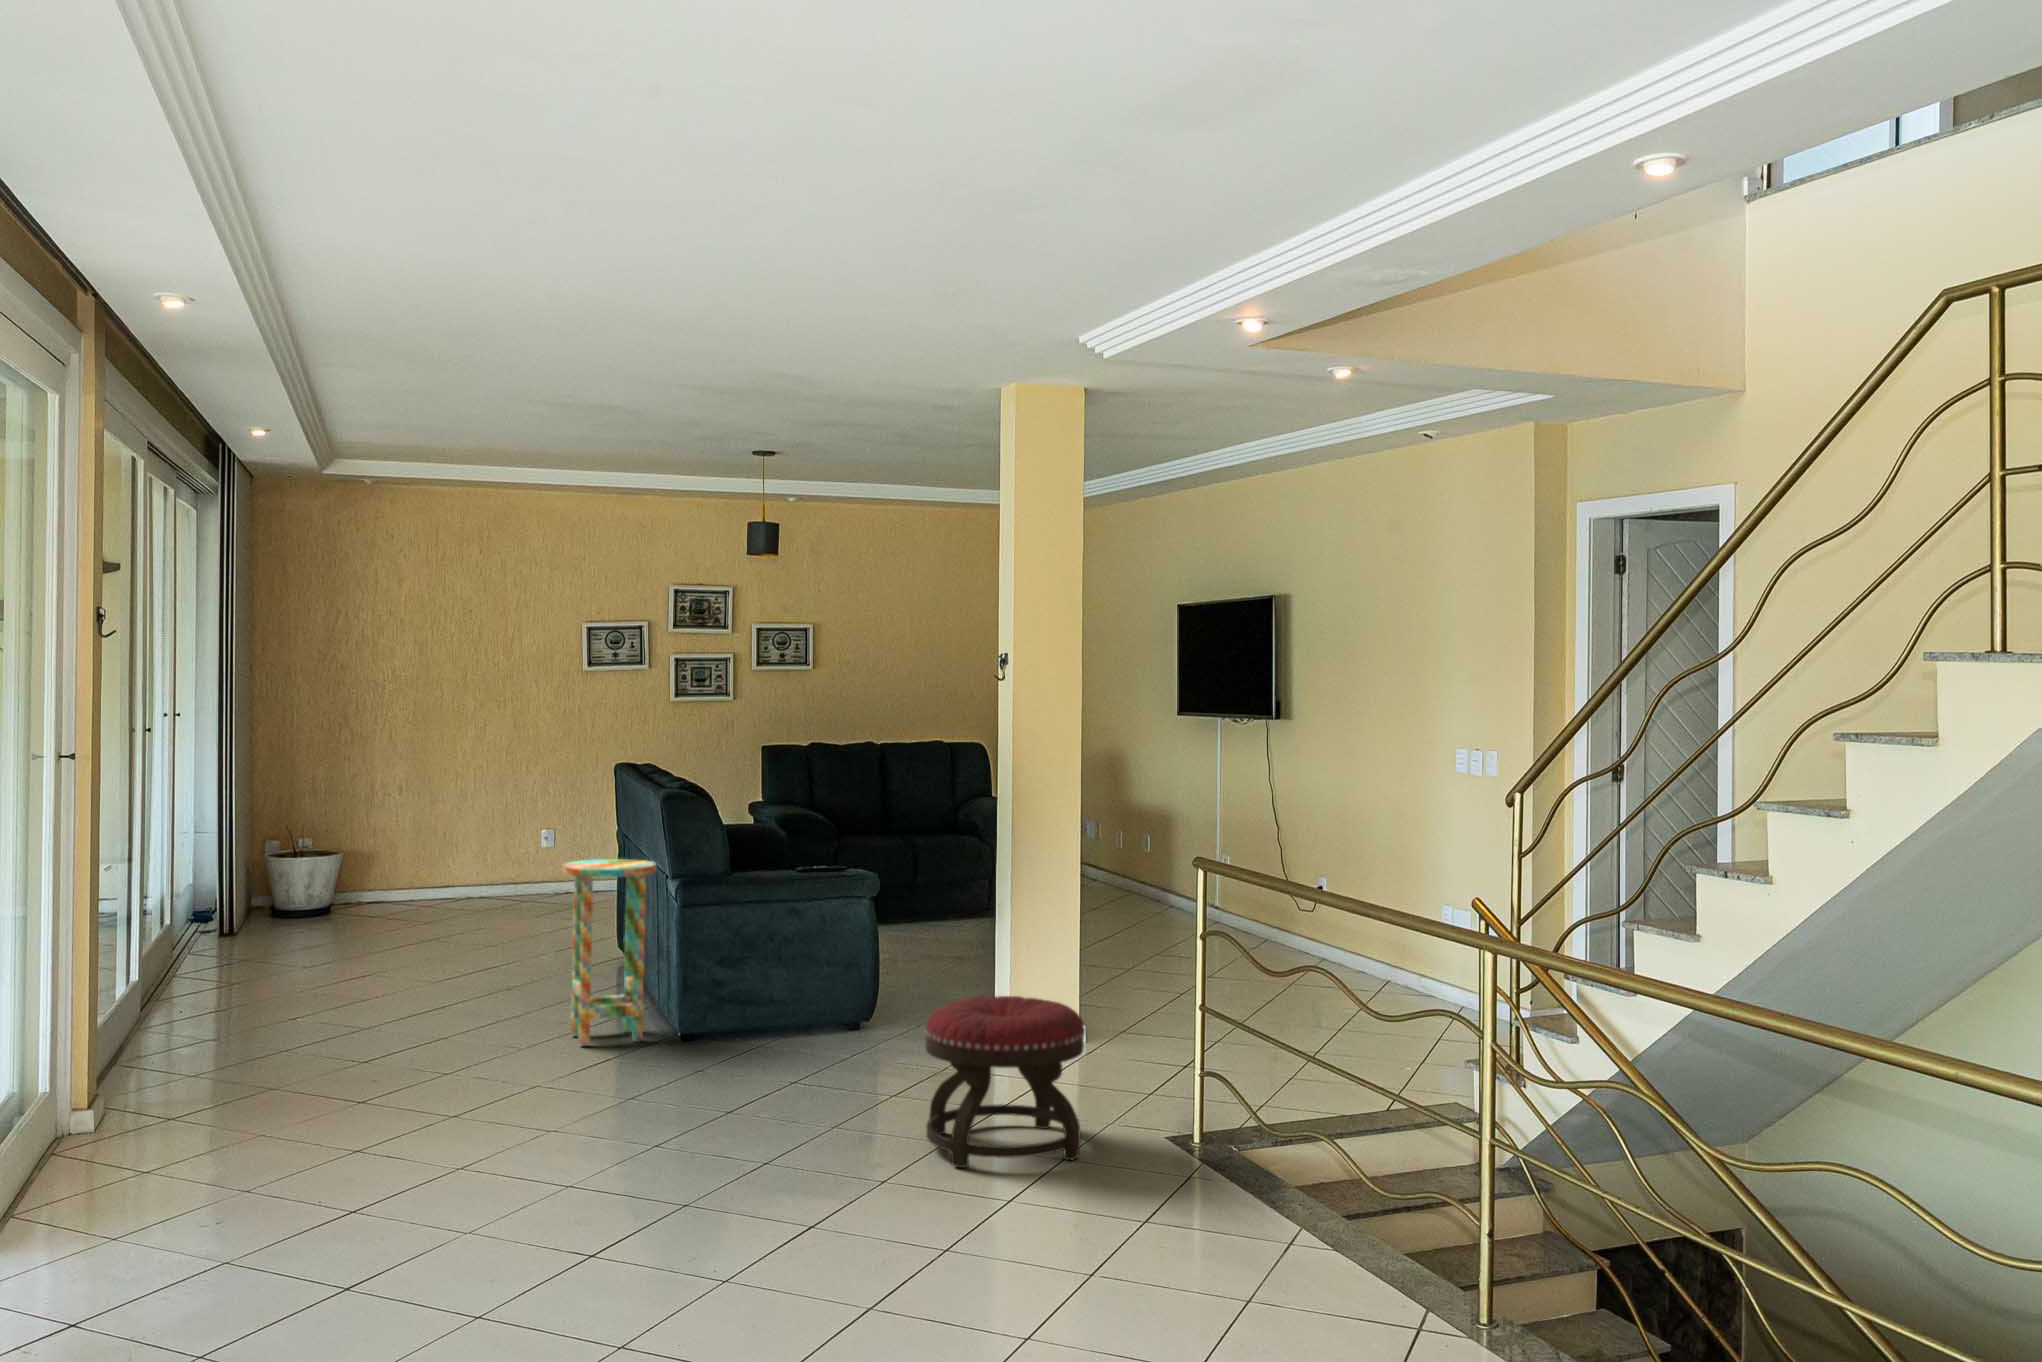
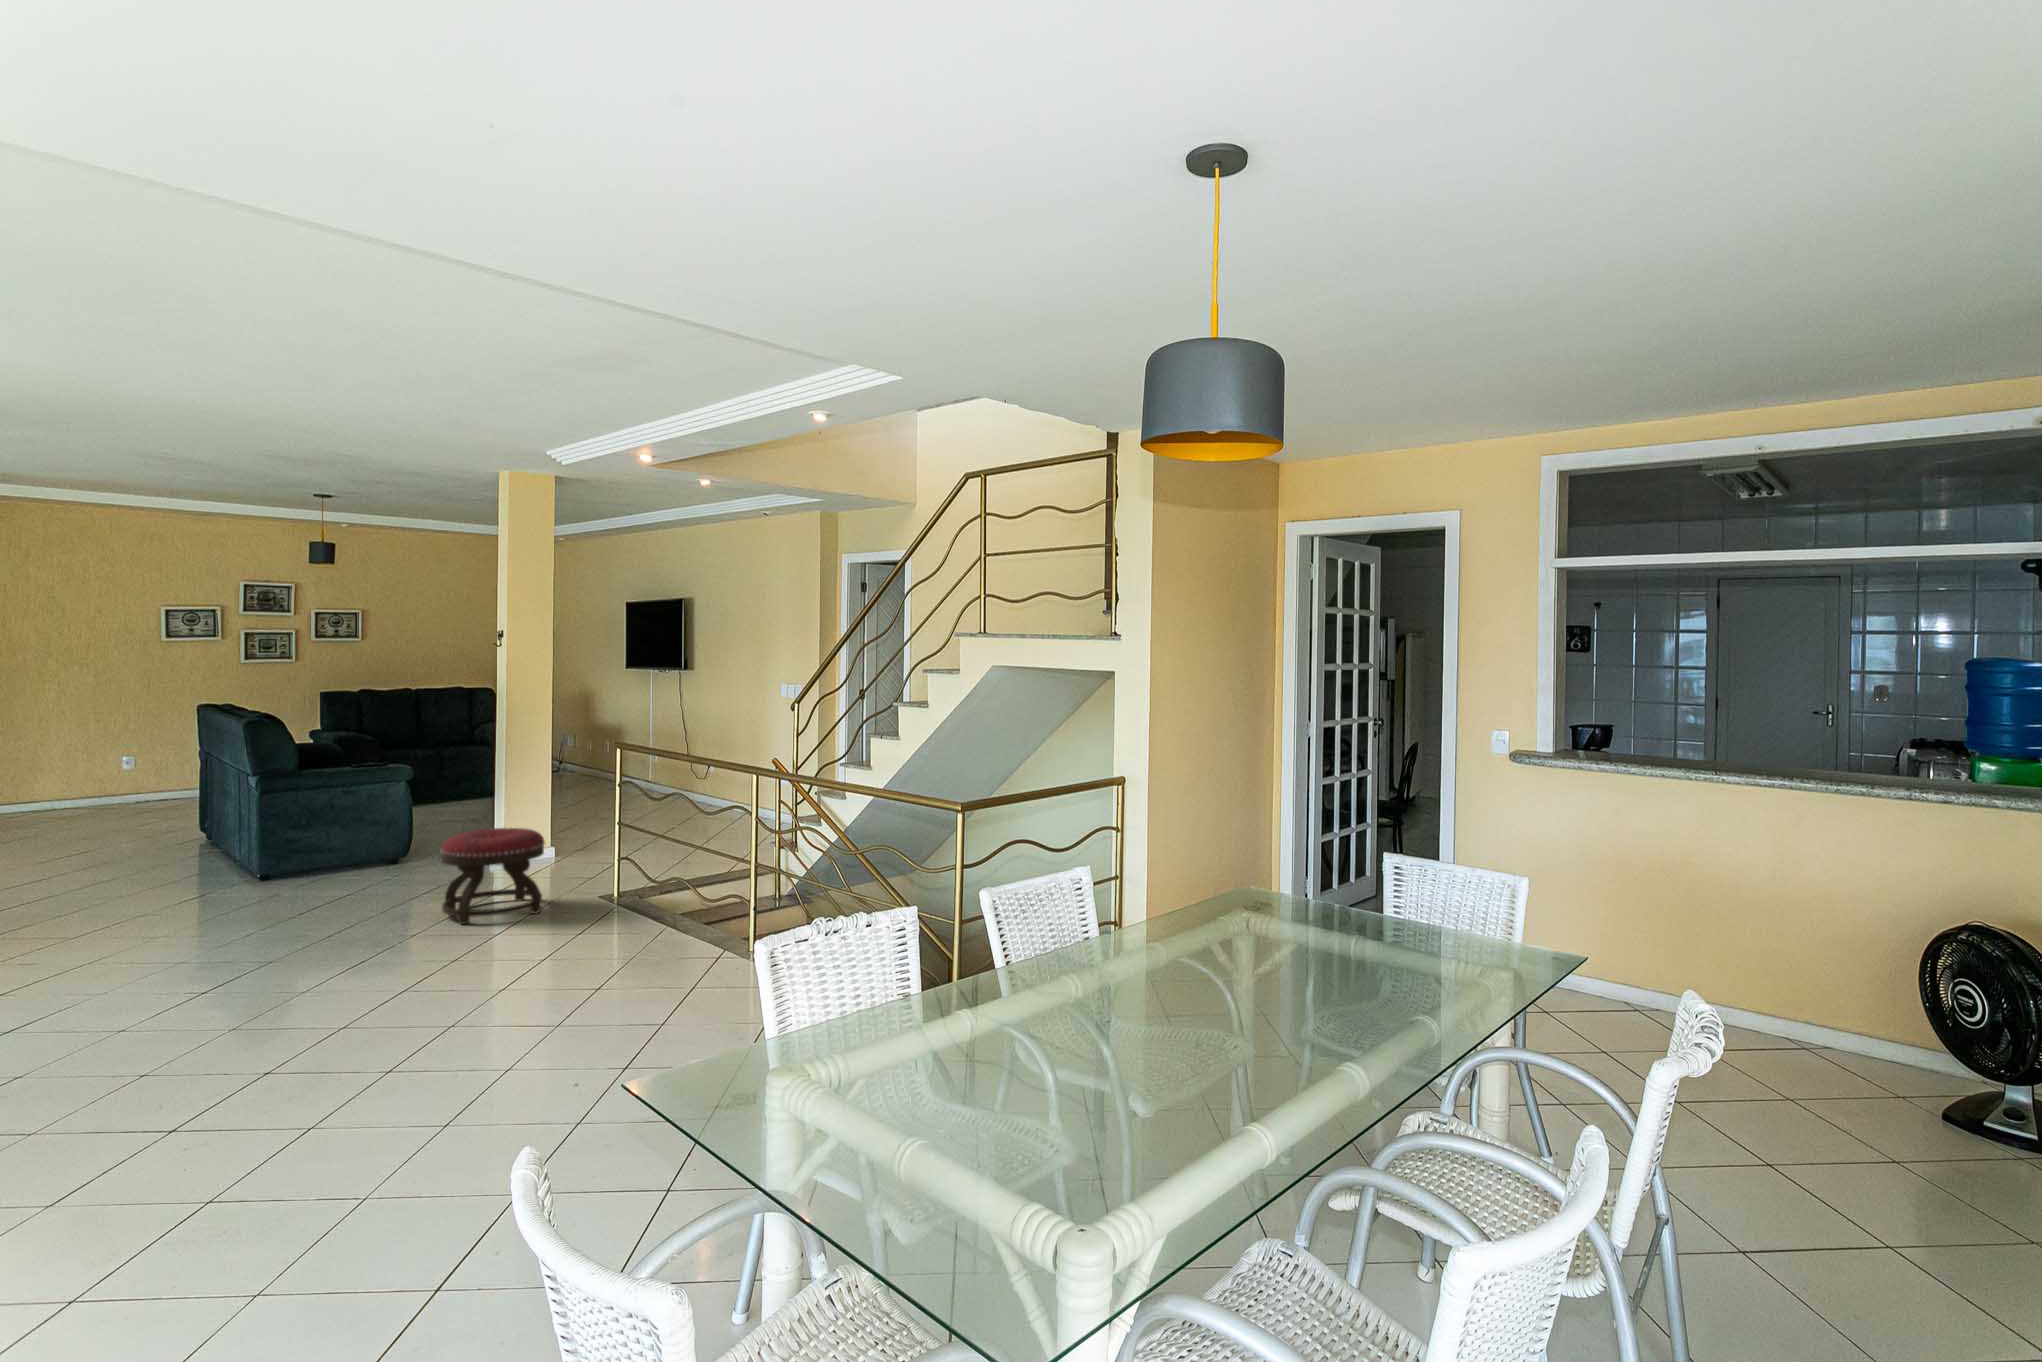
side table: present [563,859,656,1046] -> none [161,767,239,890]

